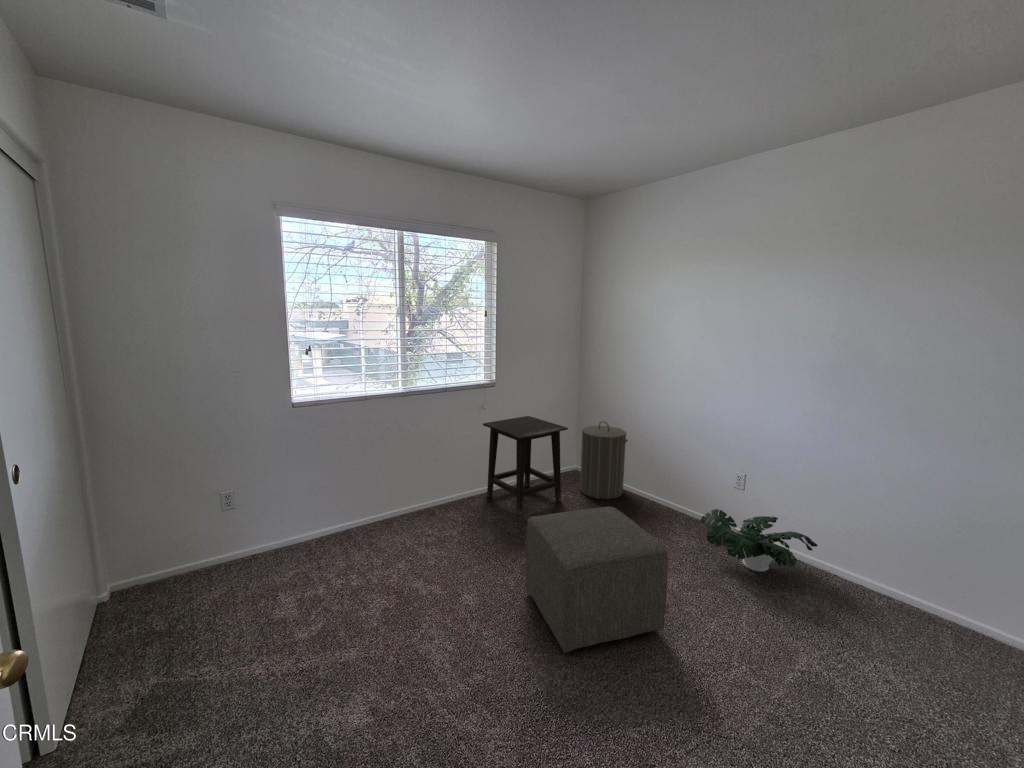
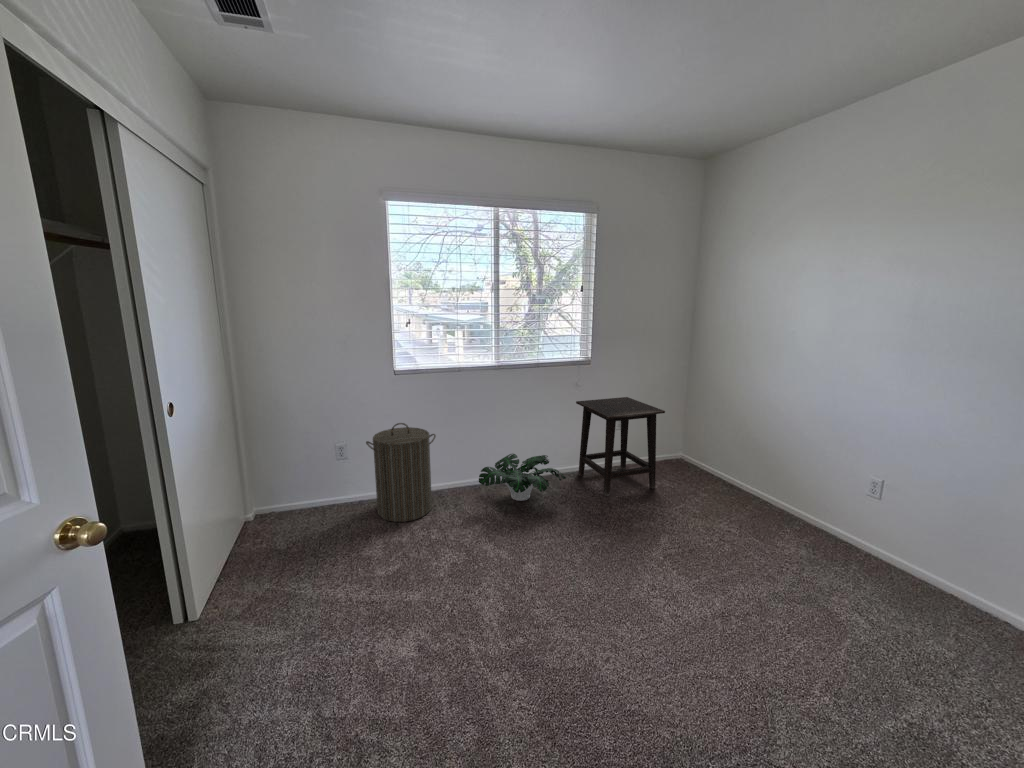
laundry hamper: present [580,421,628,499] -> present [366,423,436,522]
ottoman: present [526,507,668,653] -> none [591,496,741,636]
potted plant: present [701,509,817,572] -> present [479,454,566,501]

